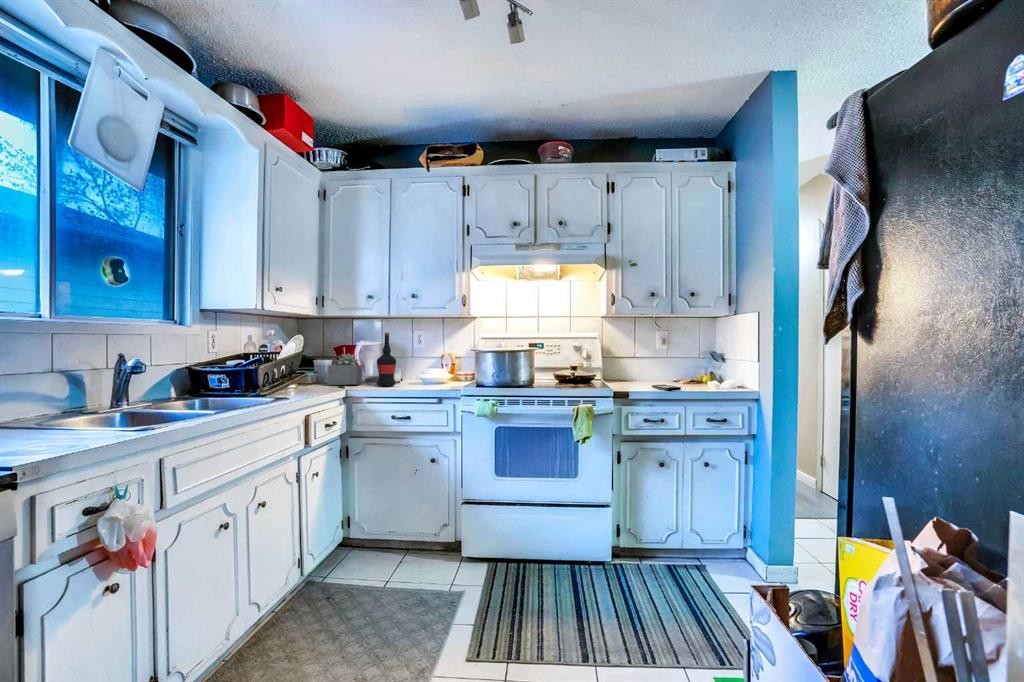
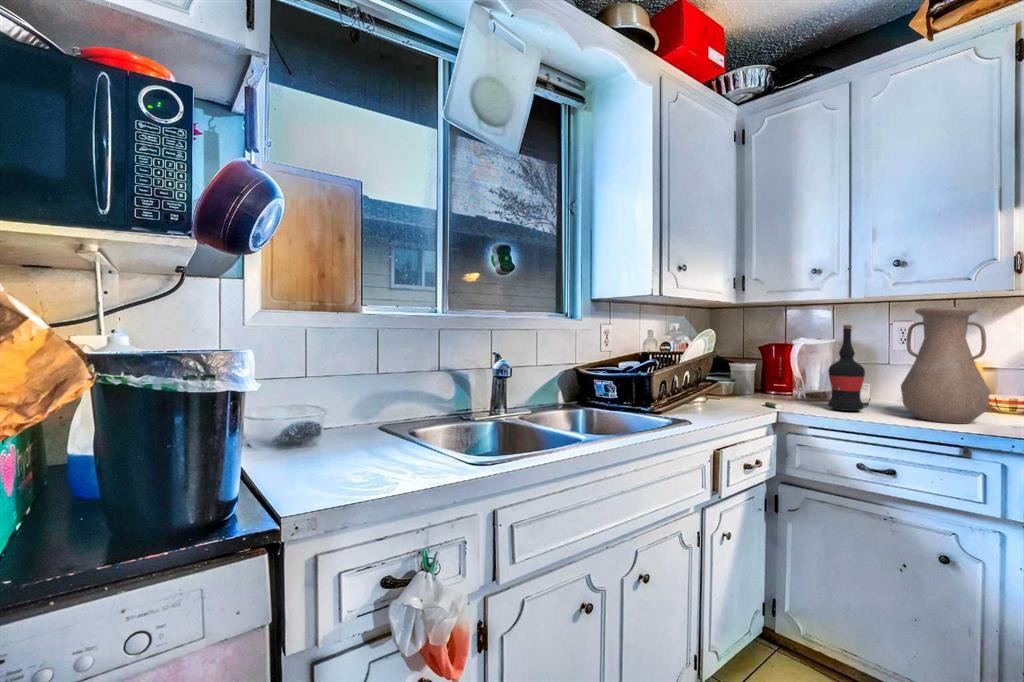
vase: none [413,324,451,387] -> present [901,307,990,423]
succulent plant: present [327,354,362,385] -> none [747,356,802,403]

